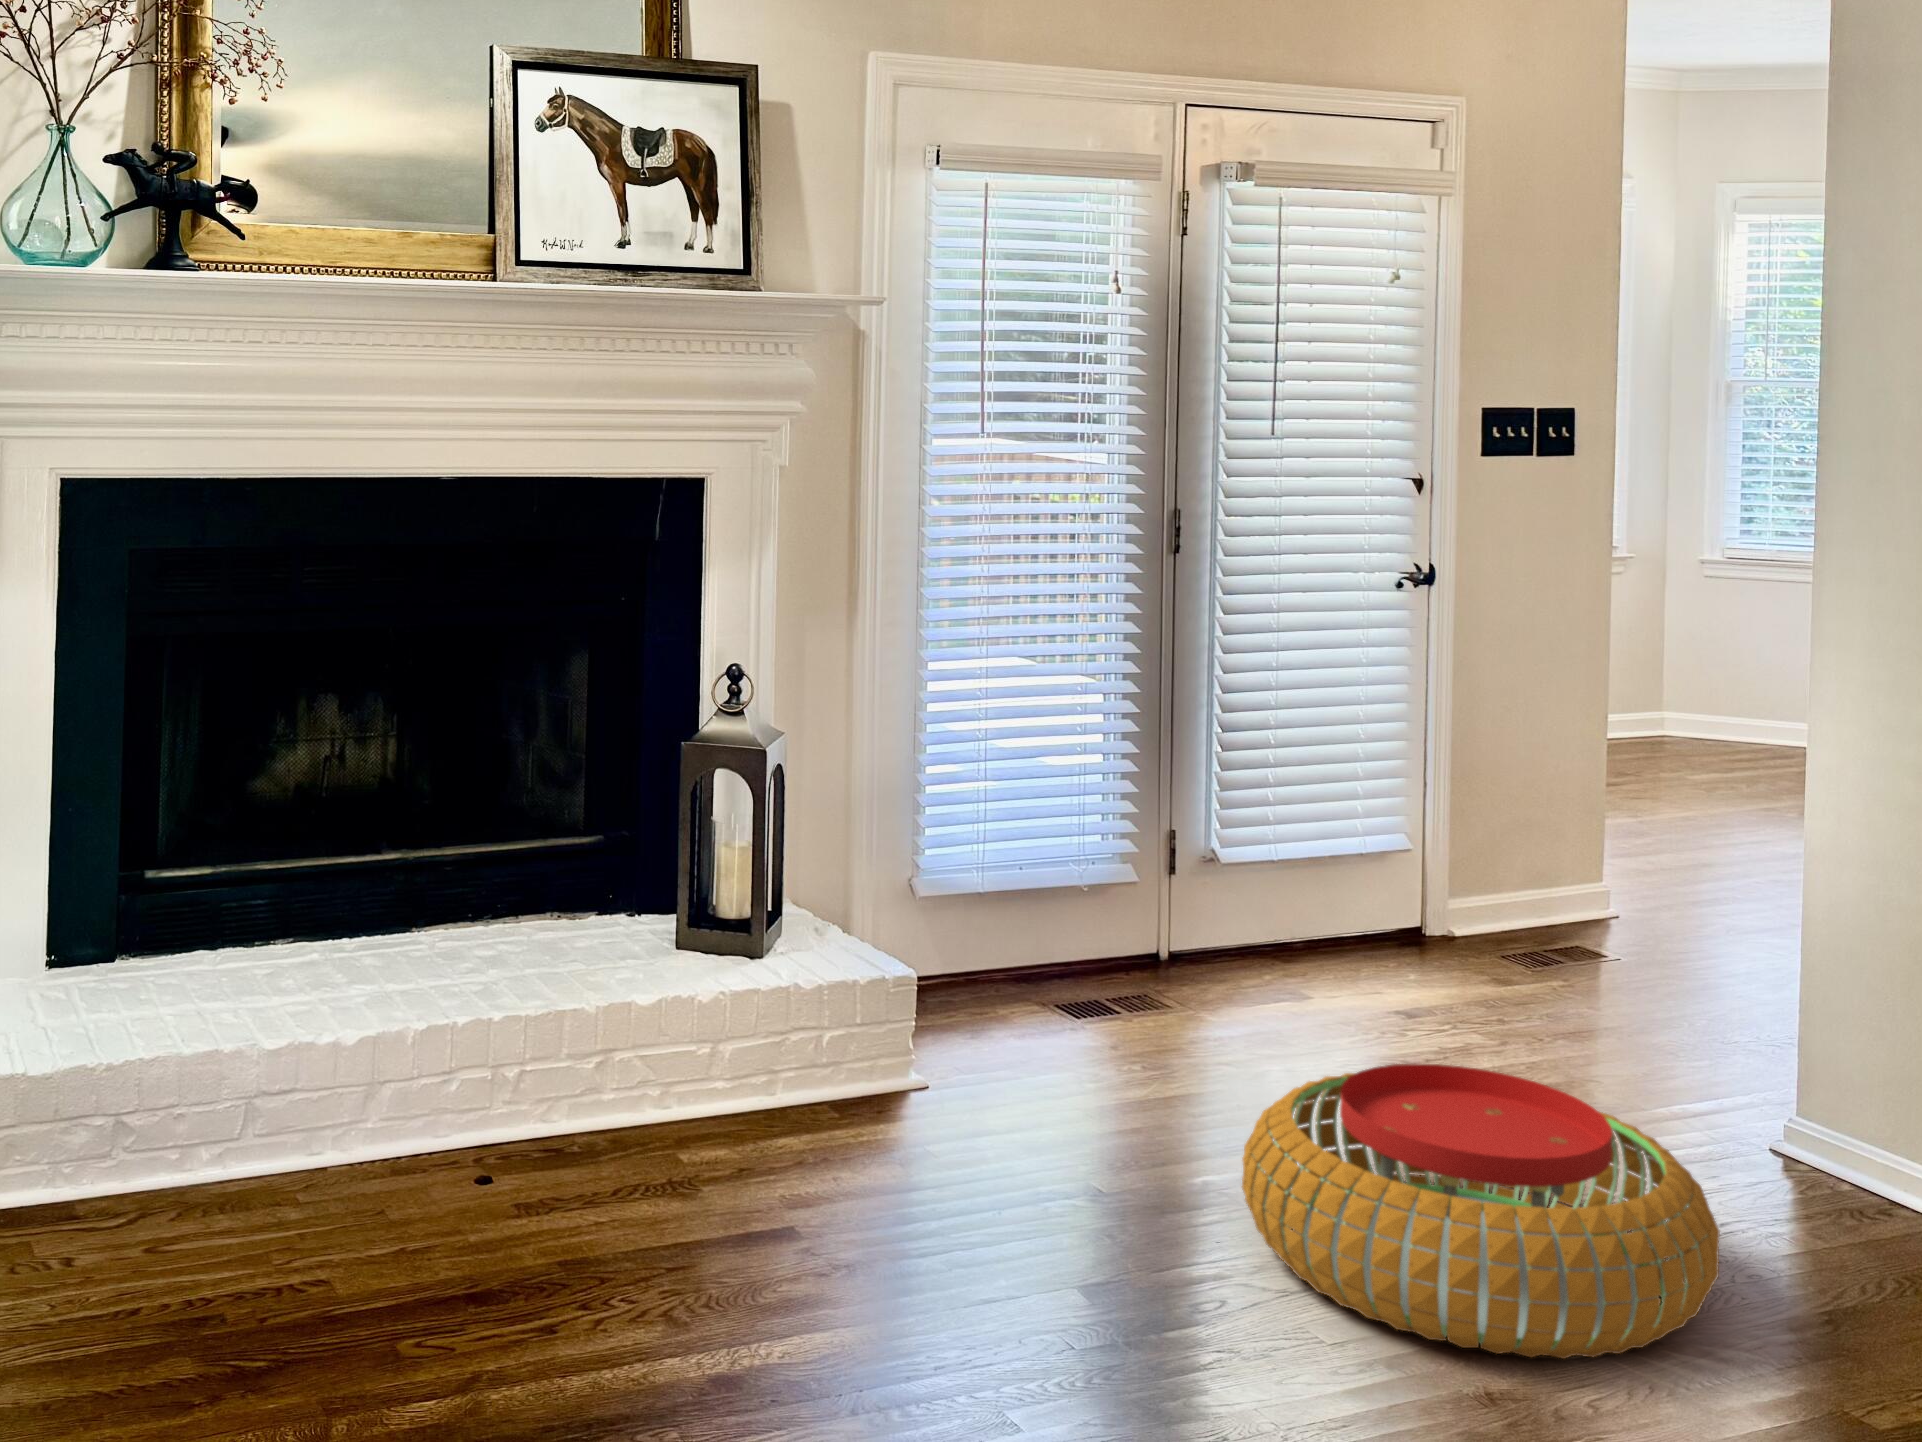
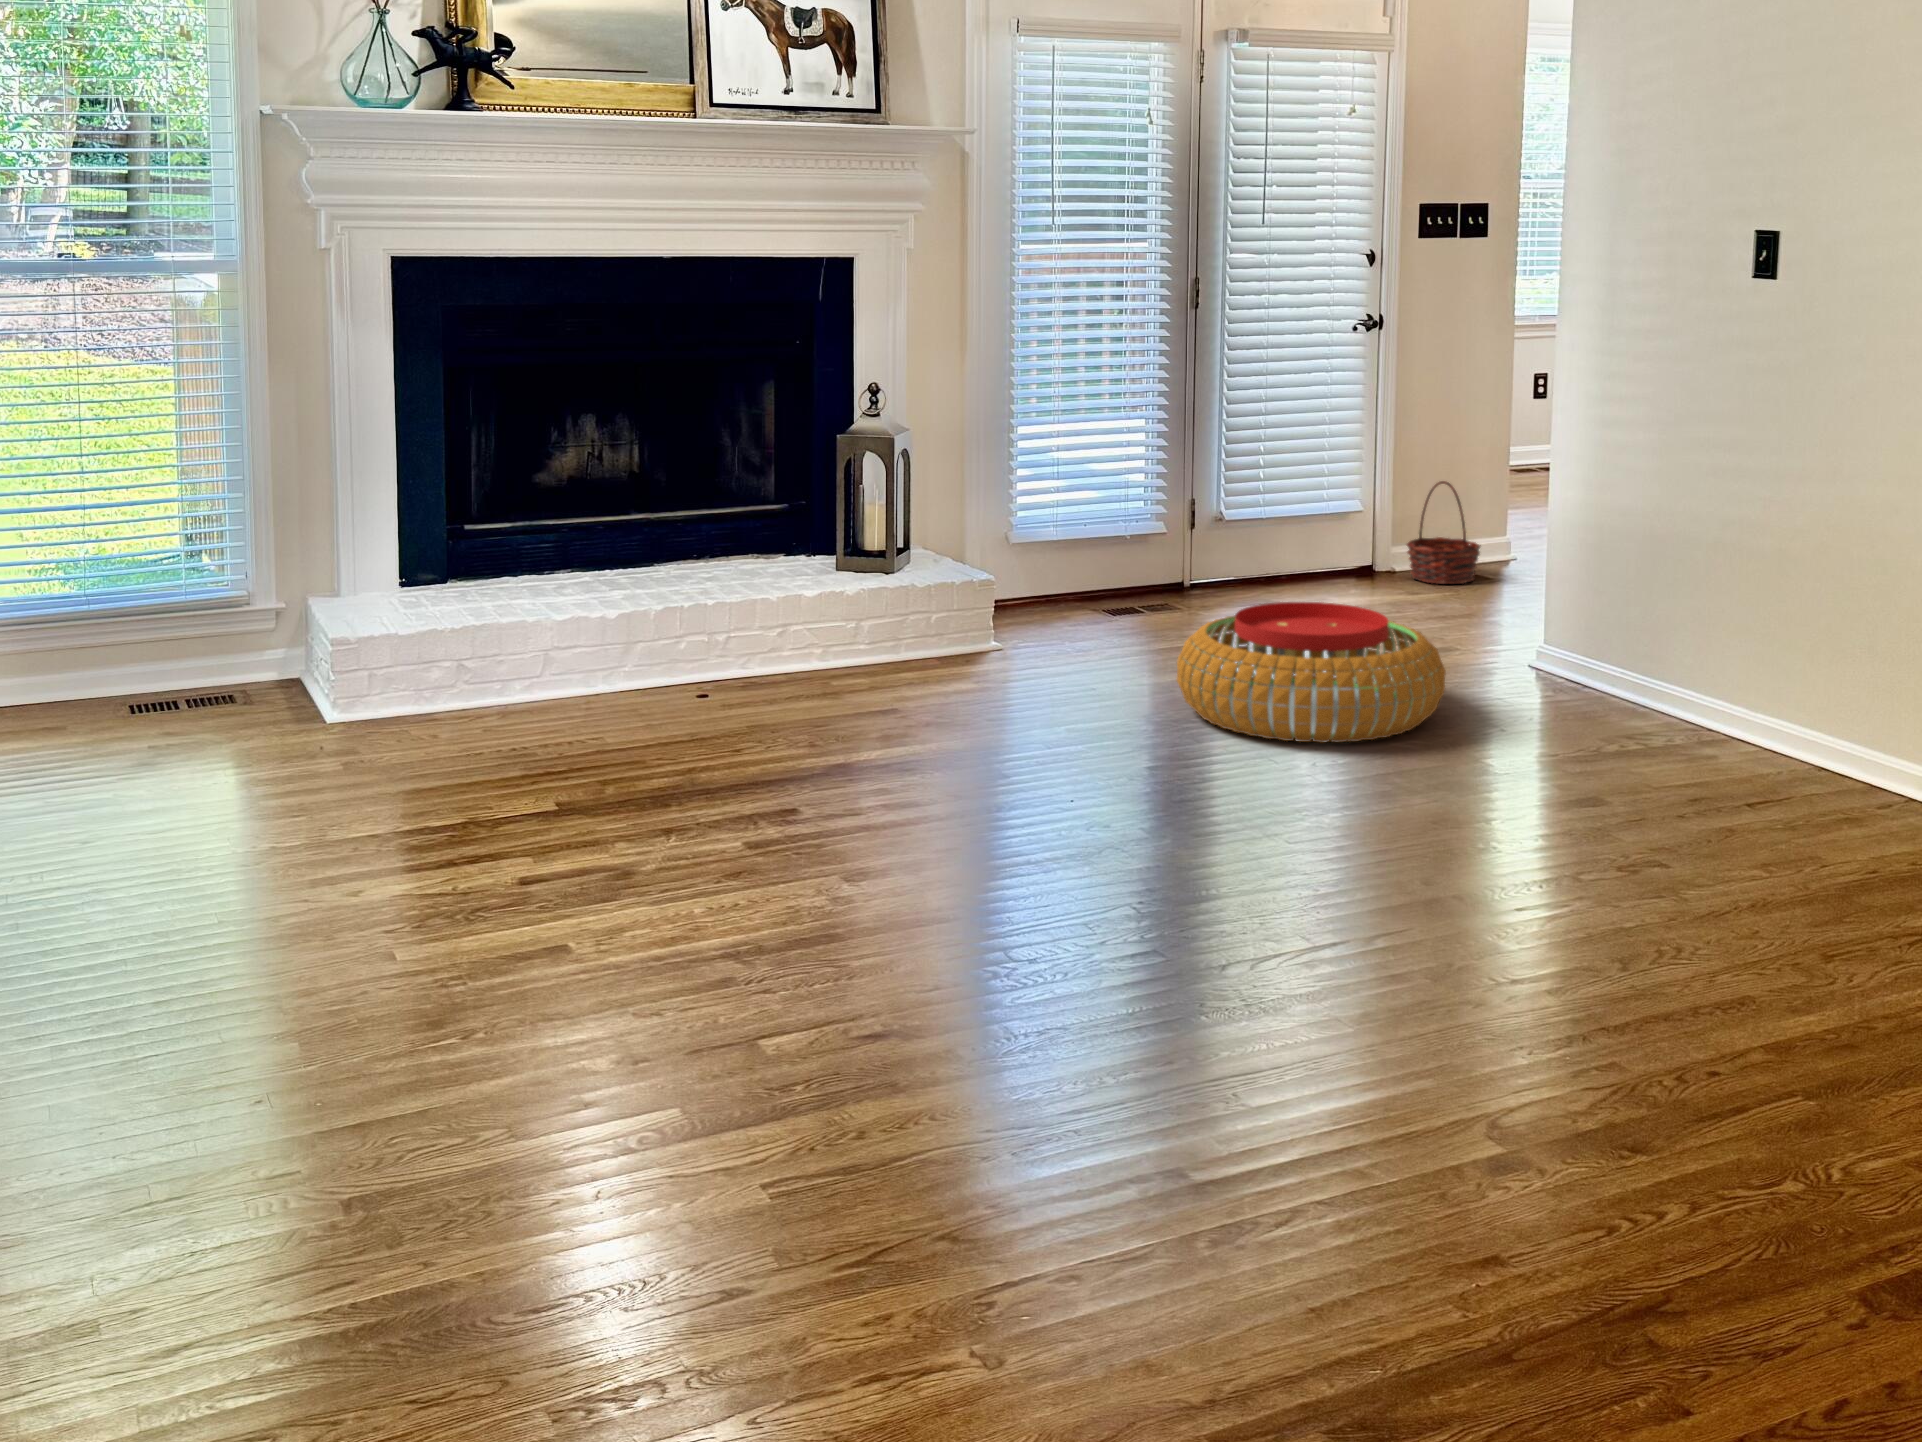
basket: none [1472,809,1588,966] -> present [1407,481,1481,584]

